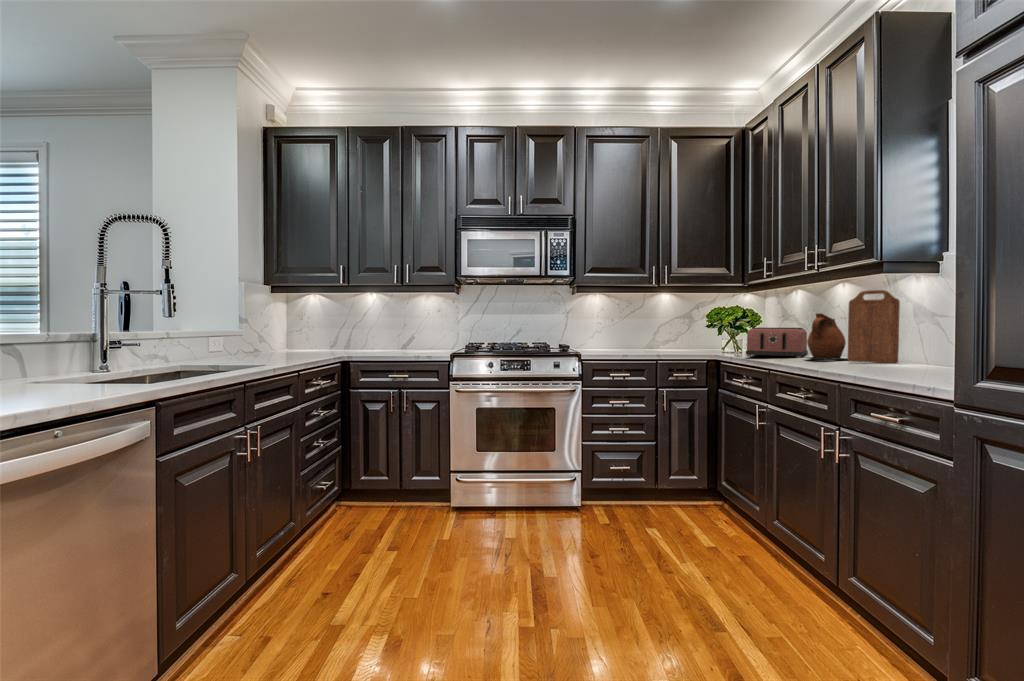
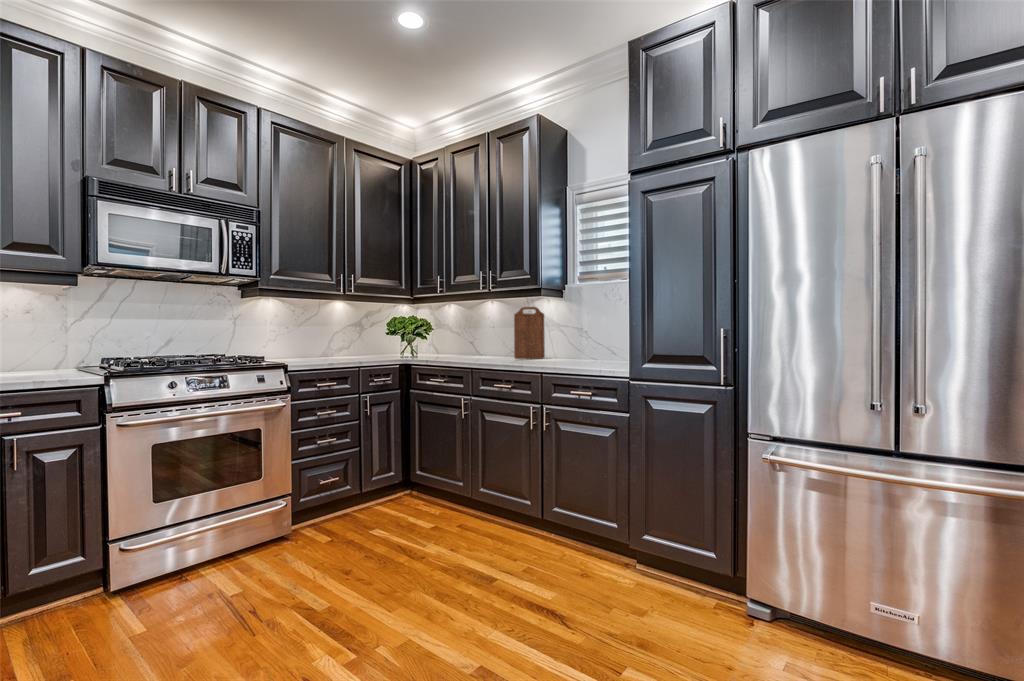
ceramic pitcher: present [807,313,847,360] -> none [477,323,511,359]
toaster: present [746,327,808,358] -> none [425,335,471,360]

